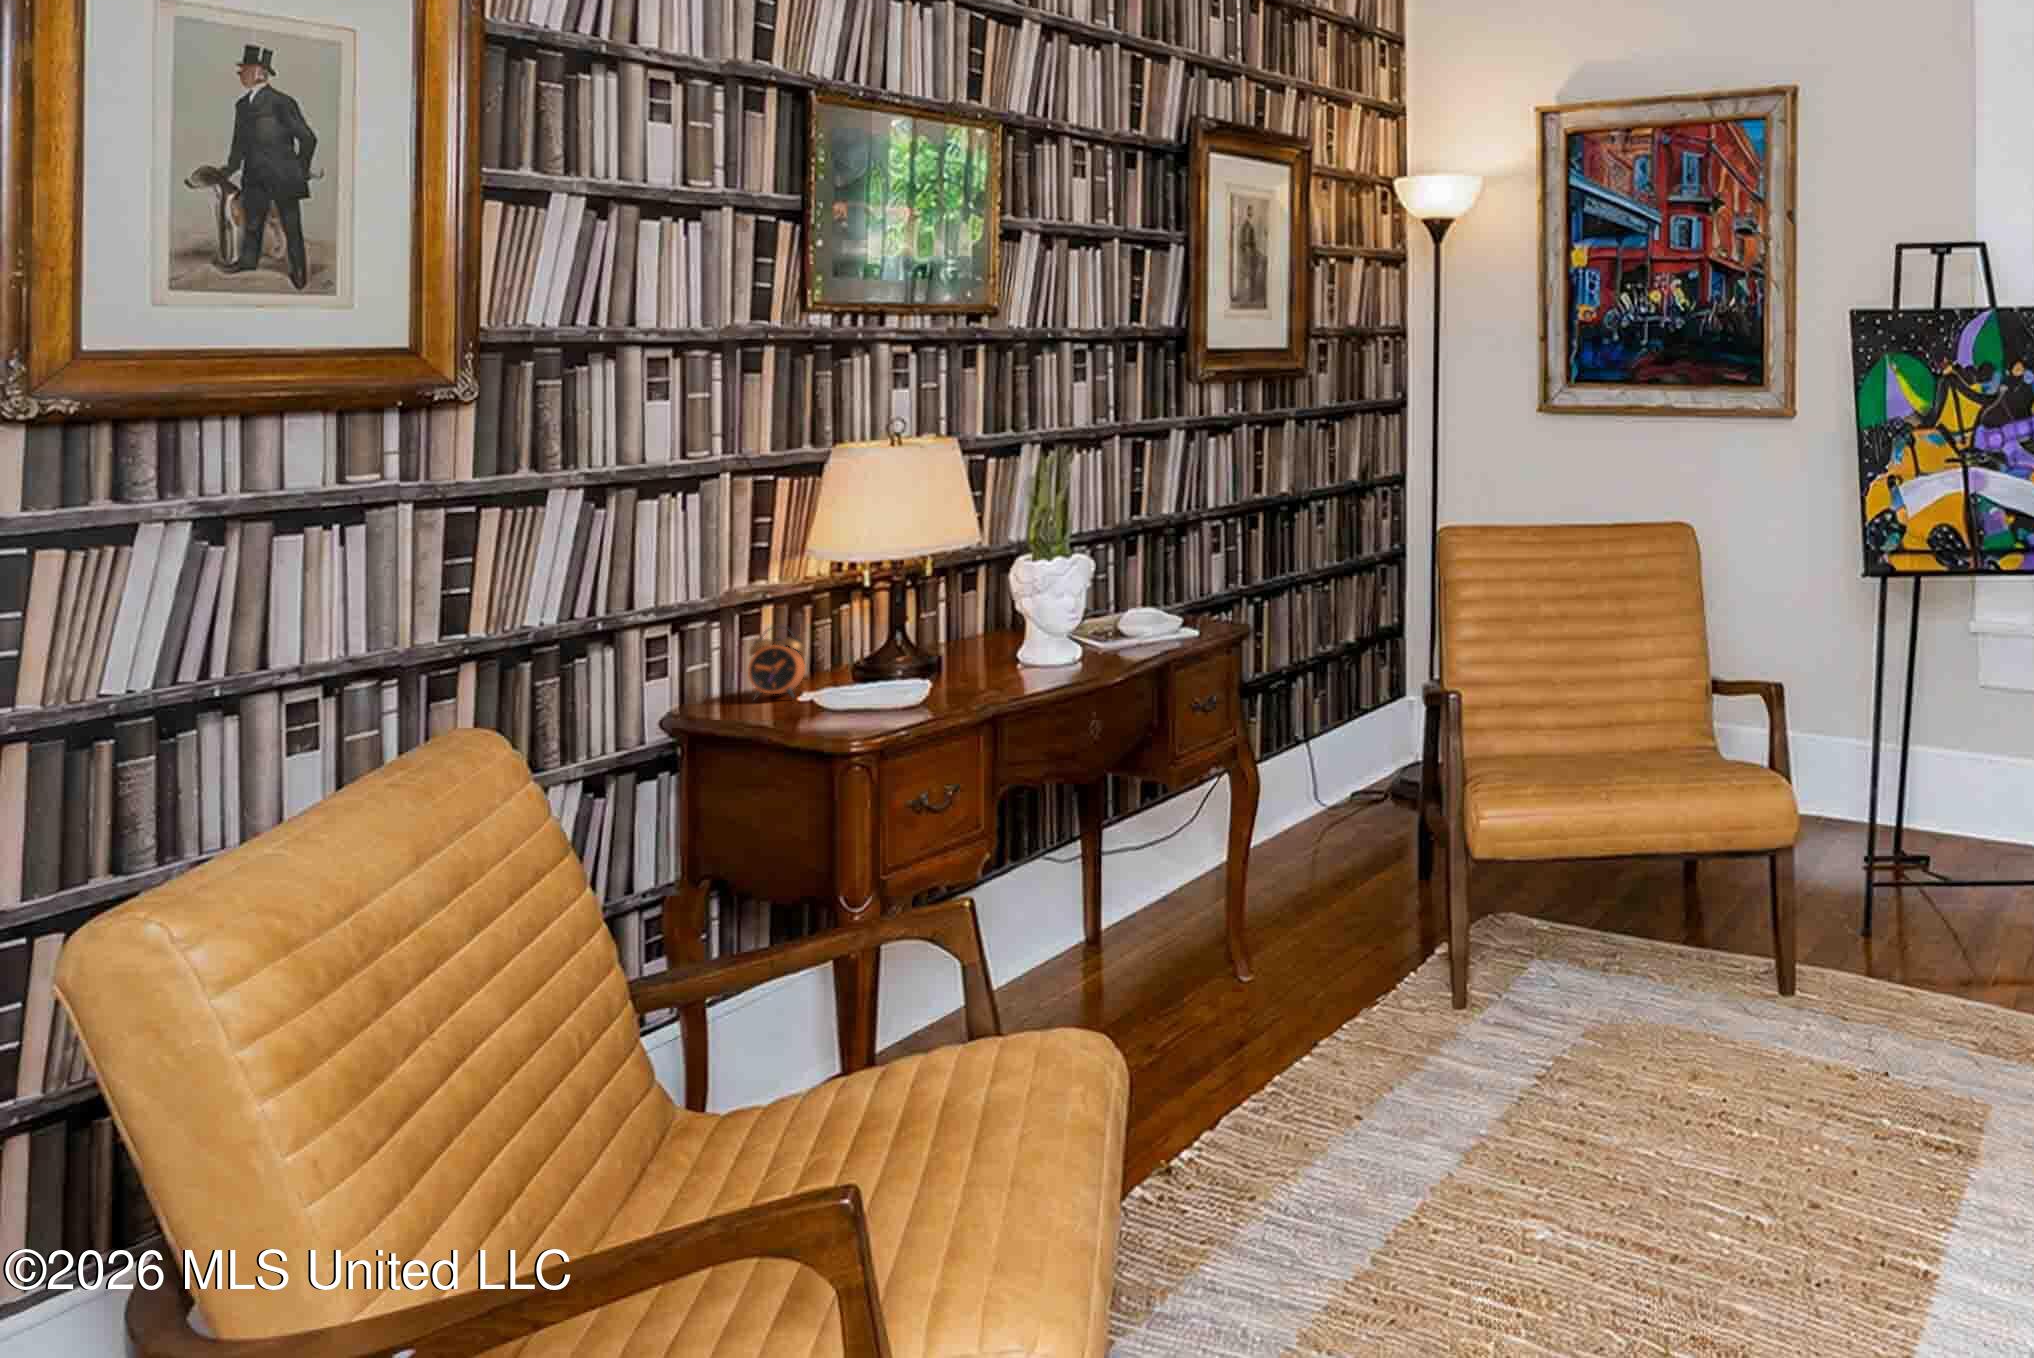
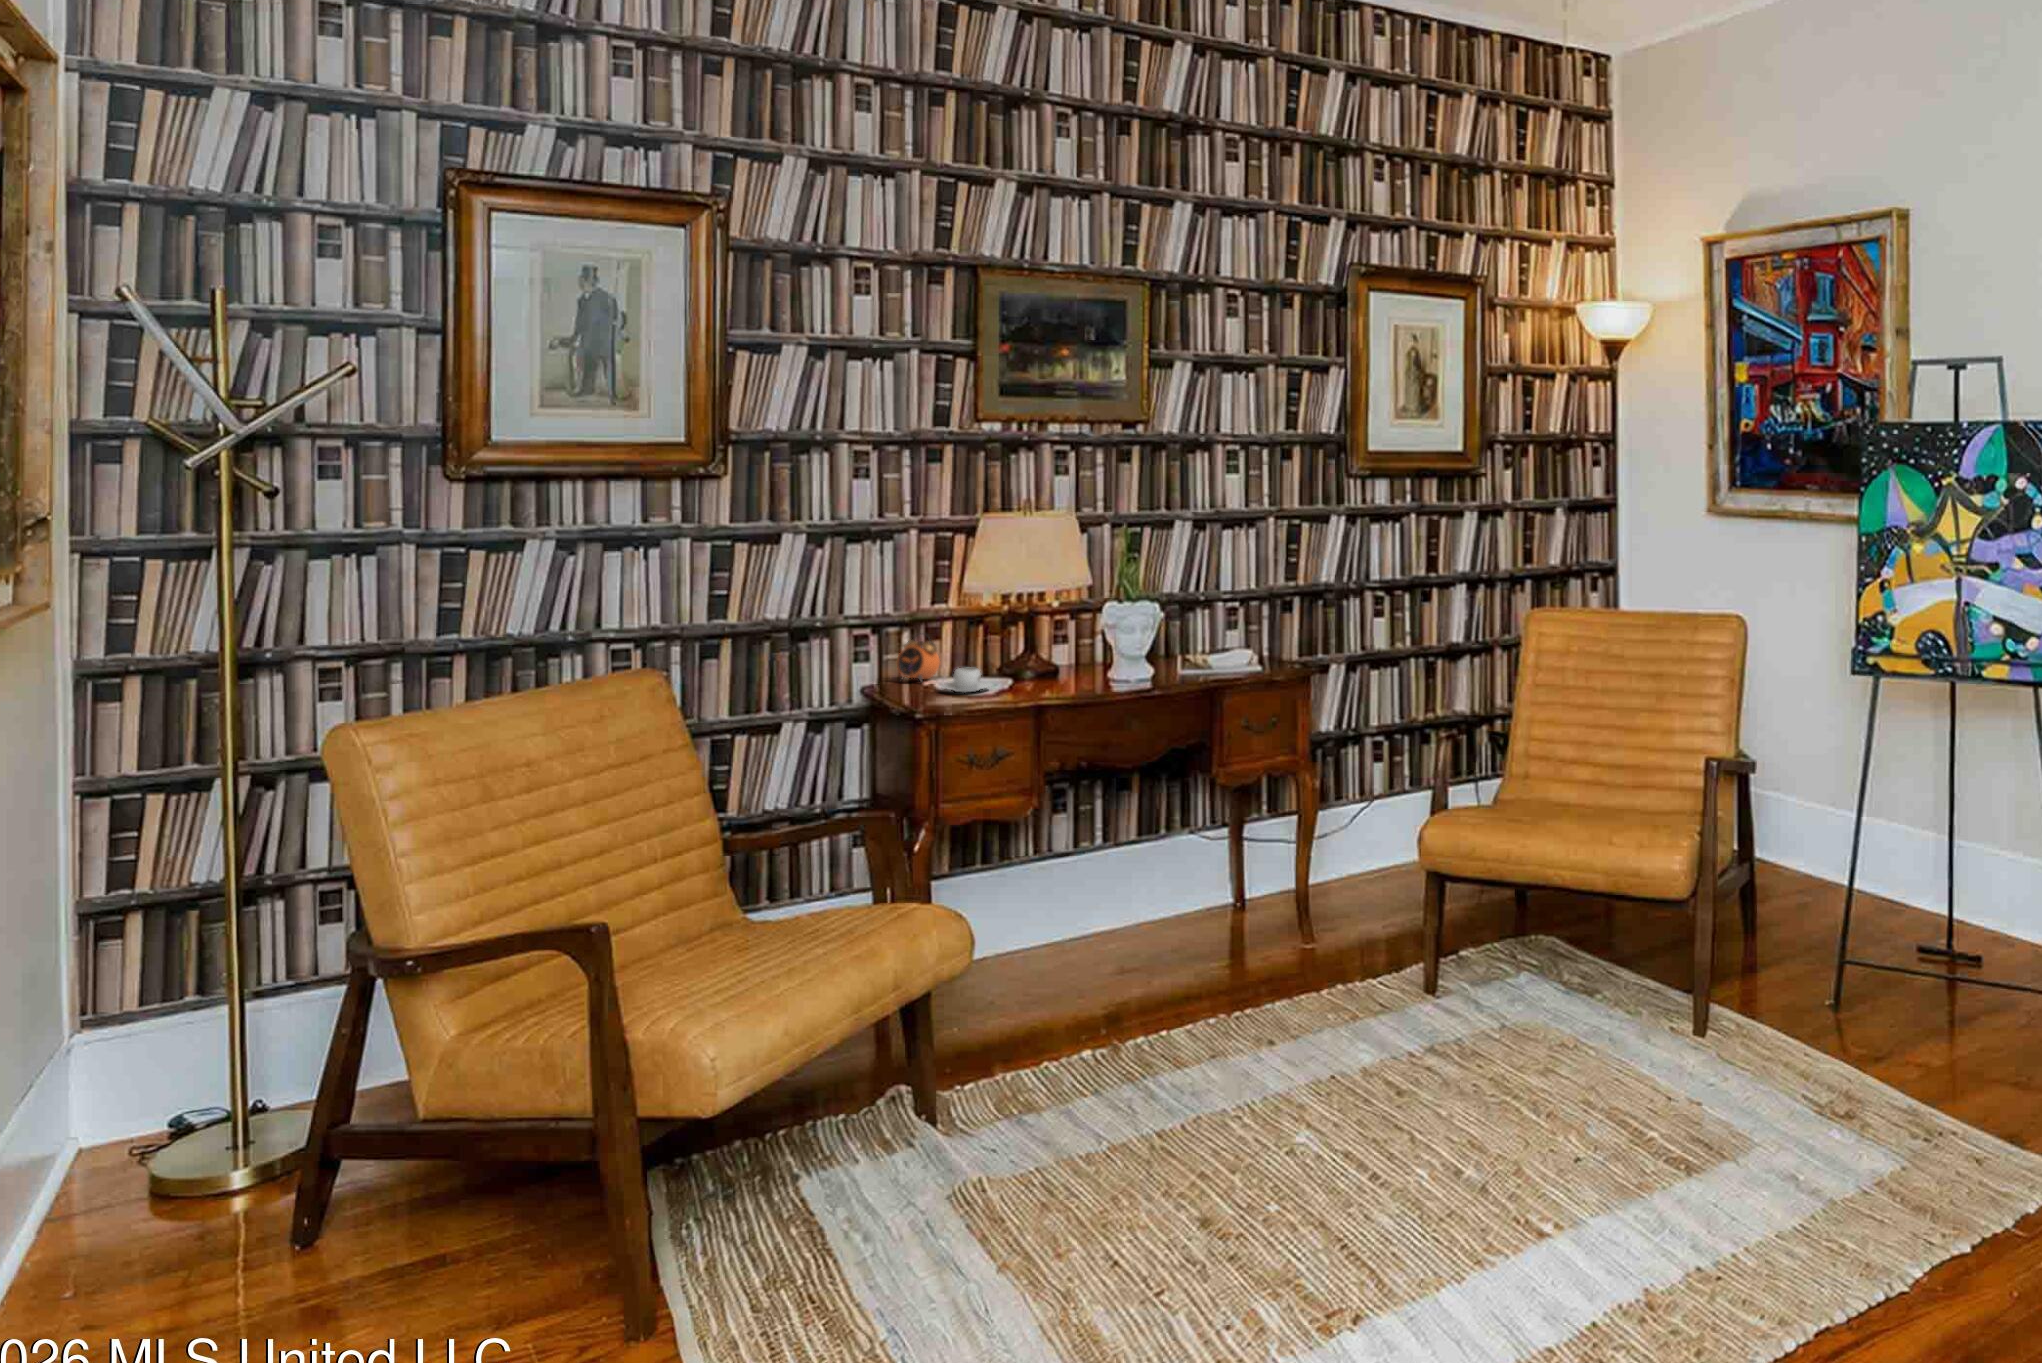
teacup: none [859,666,934,704] -> present [942,668,991,693]

